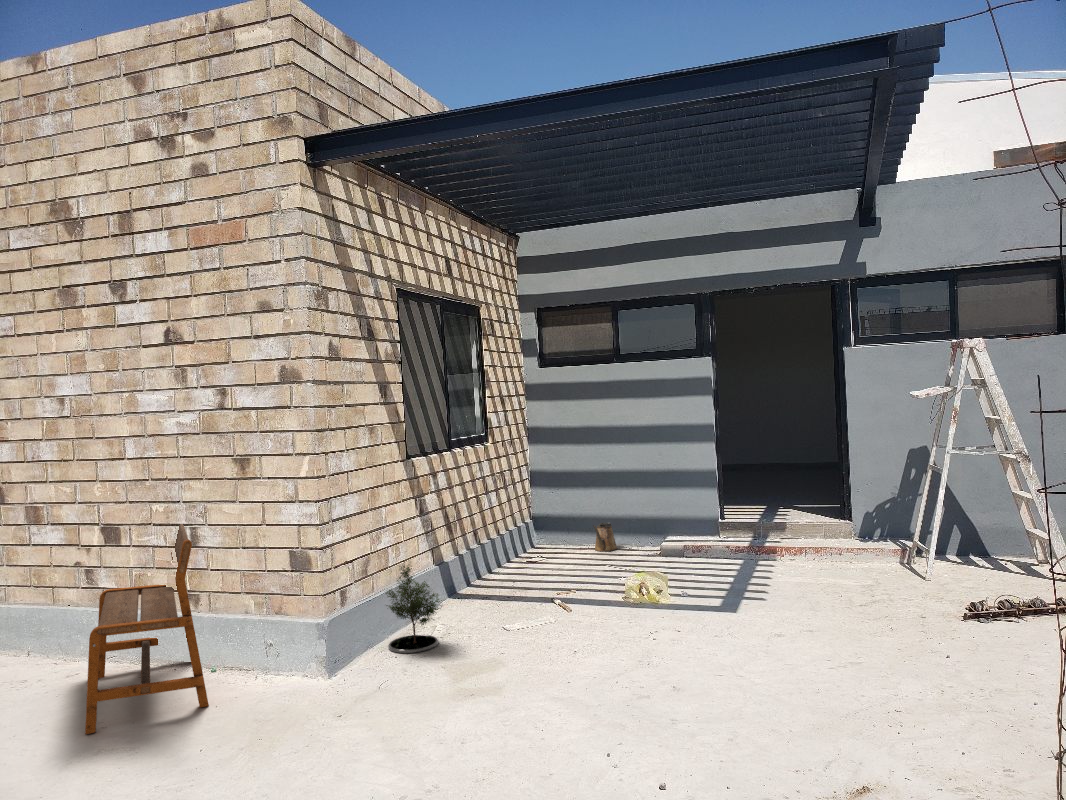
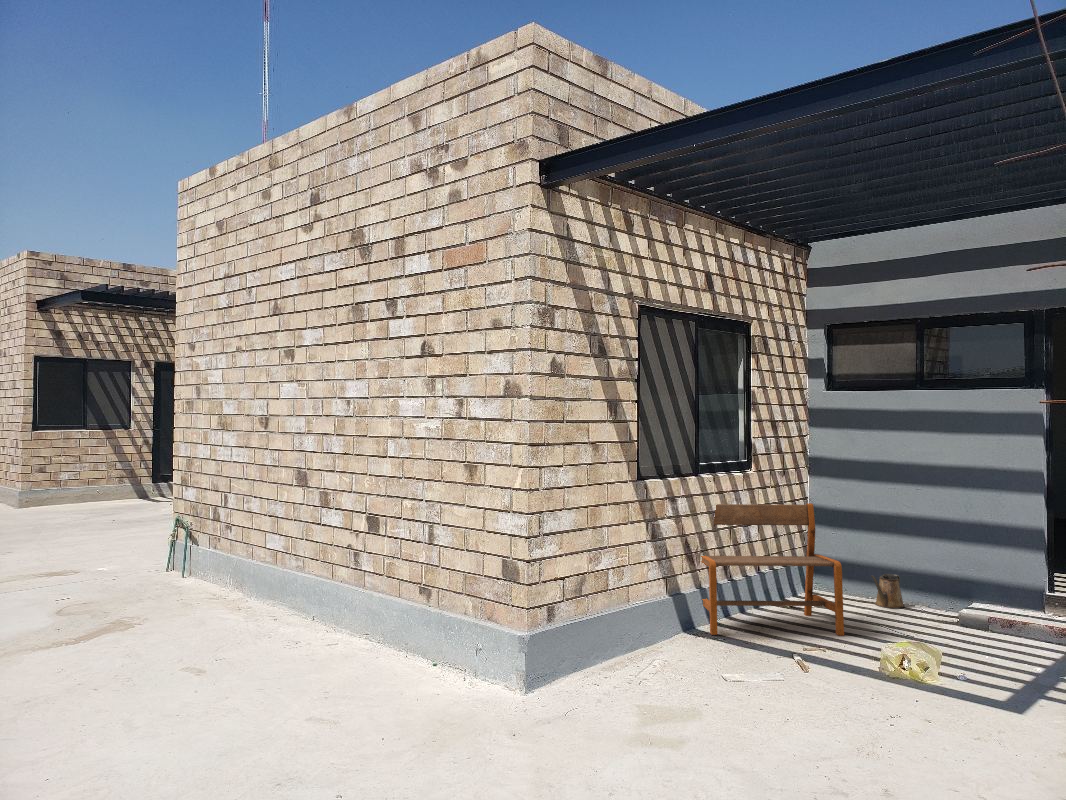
bench: present [85,524,209,734] -> present [701,504,844,636]
potted tree: present [386,564,442,653] -> none [594,583,654,683]

